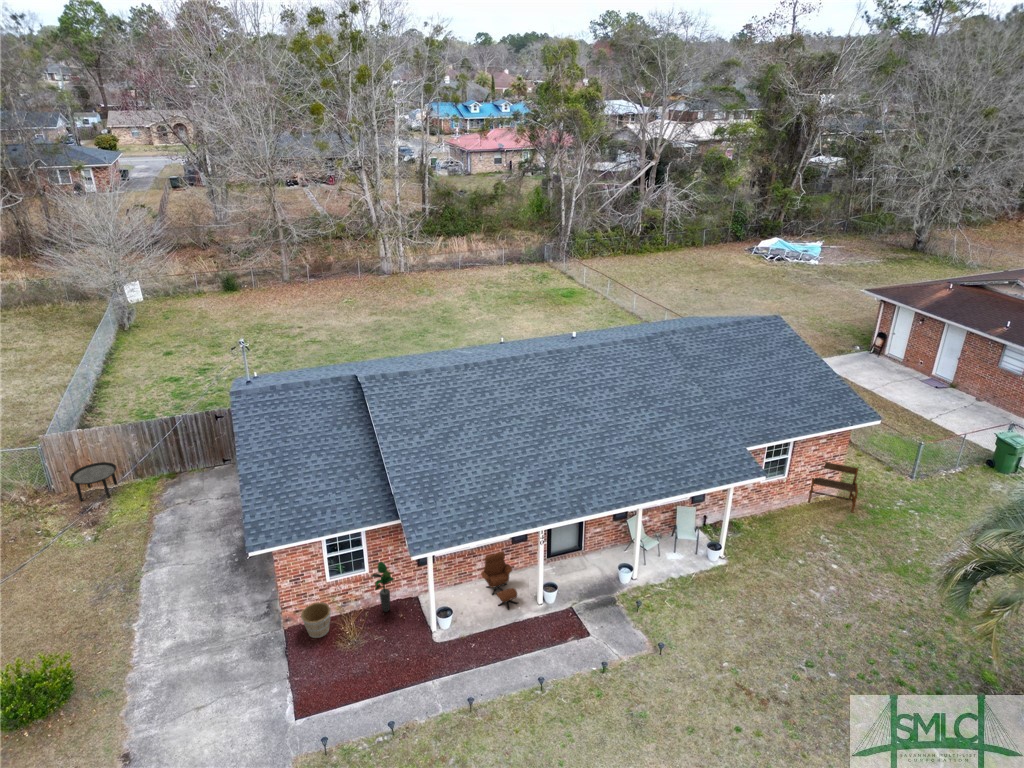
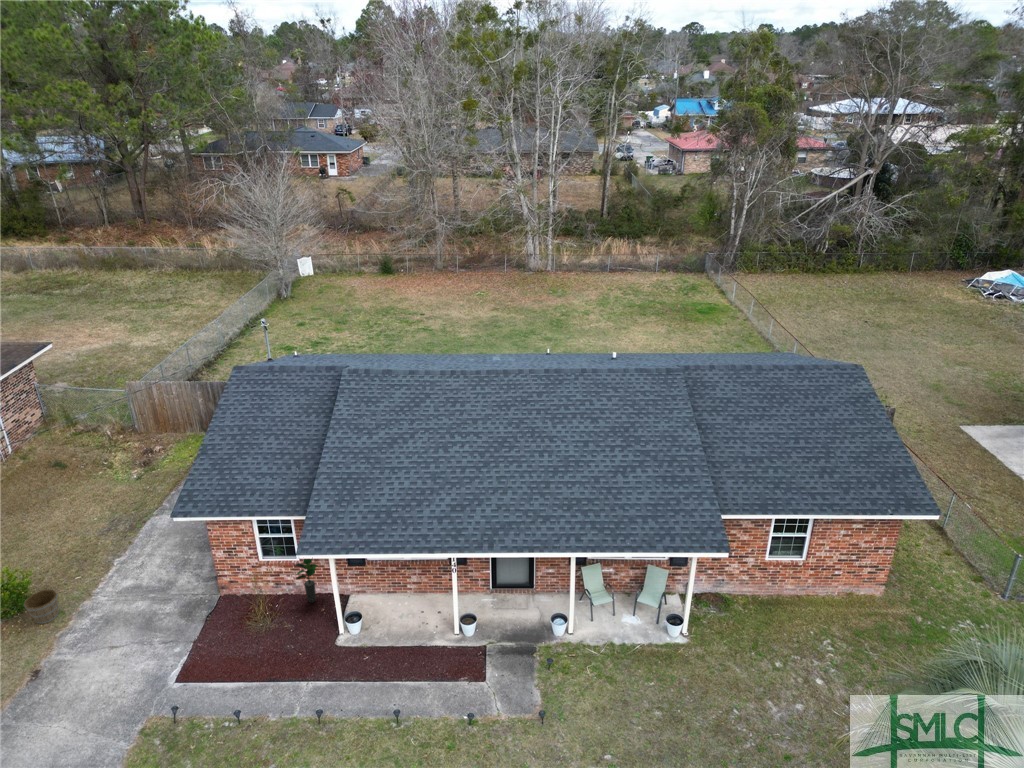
round table: present [70,462,117,501] -> none [139,413,180,446]
bench: present [808,462,858,512] -> none [832,547,904,622]
lounge chair: present [481,552,517,609] -> none [406,570,440,631]
wooden bucket: present [301,602,331,638] -> present [24,589,59,624]

